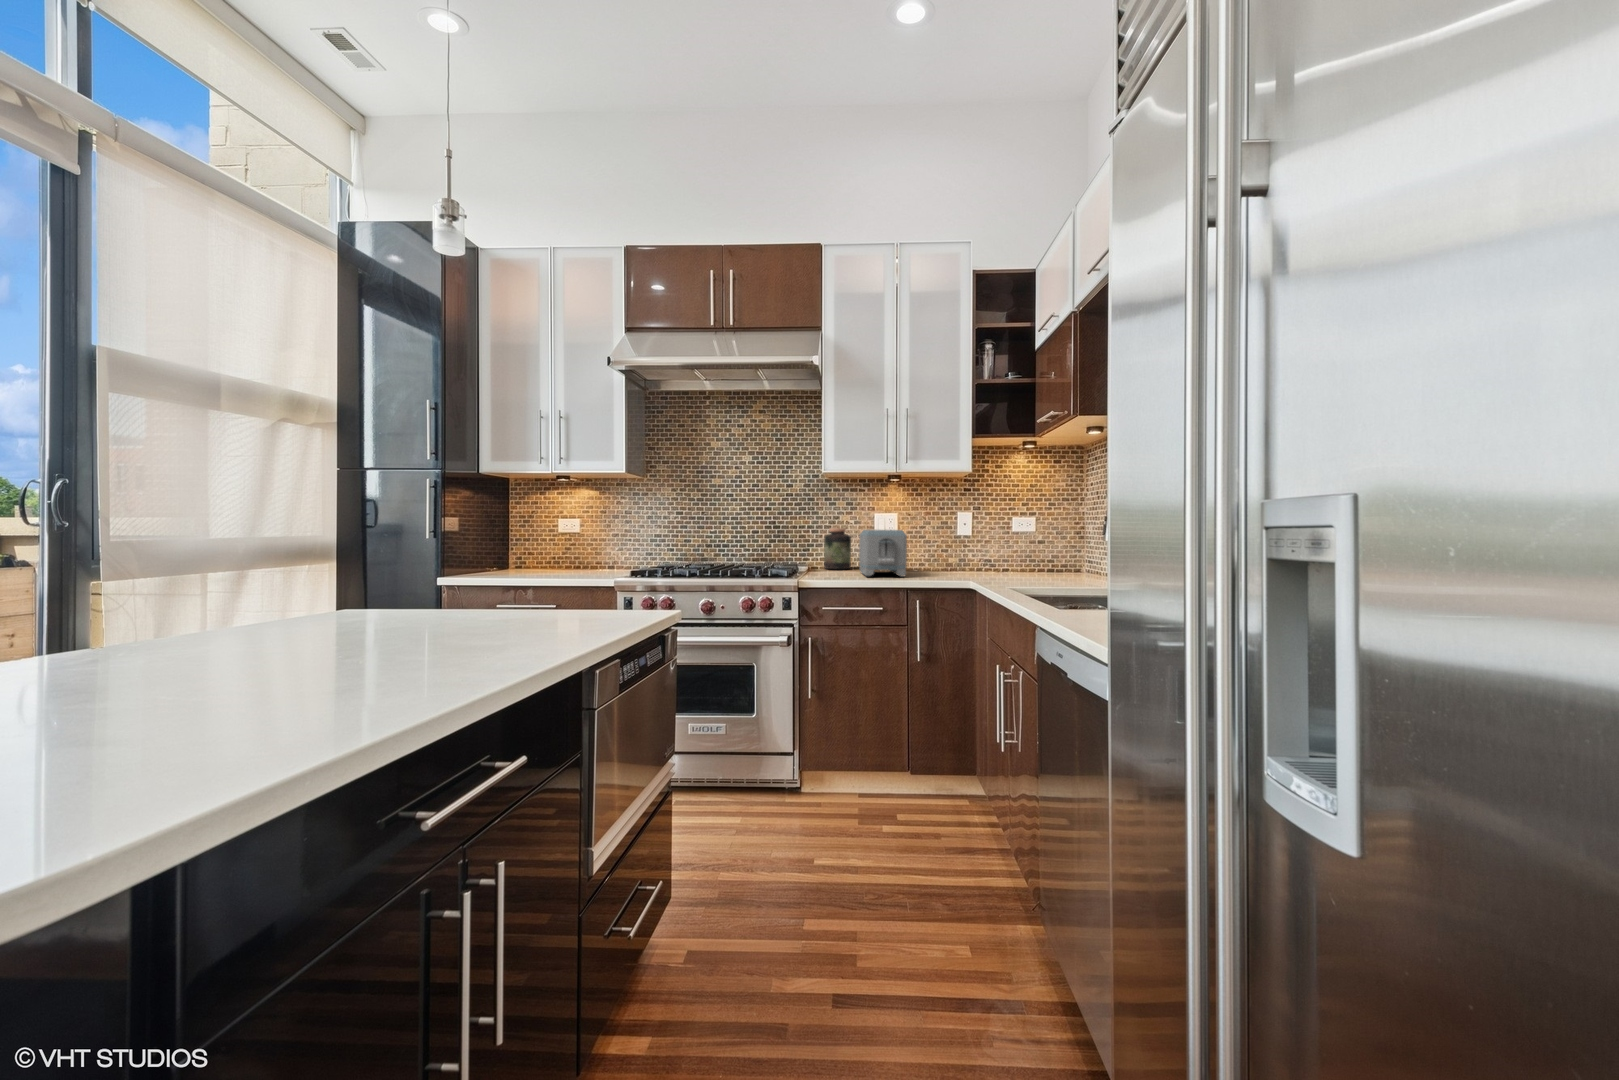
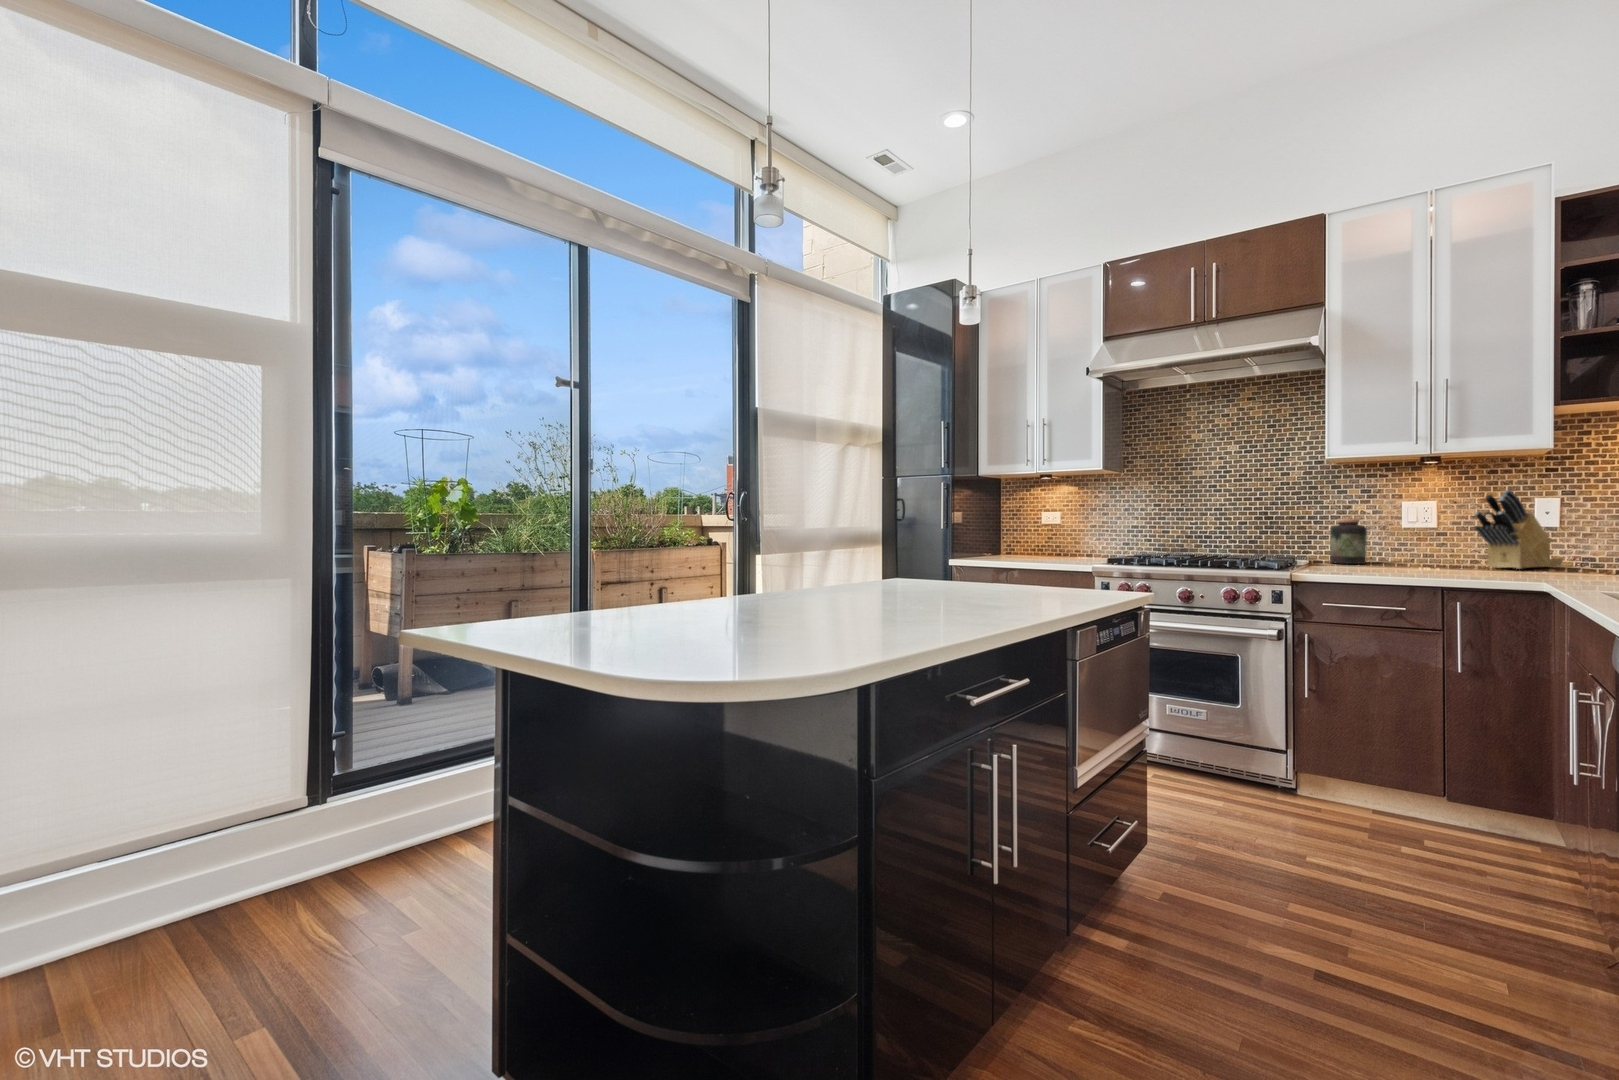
knife block: none [925,506,977,571] -> present [1475,490,1563,569]
toaster: present [859,530,907,576] -> none [1377,519,1443,573]

